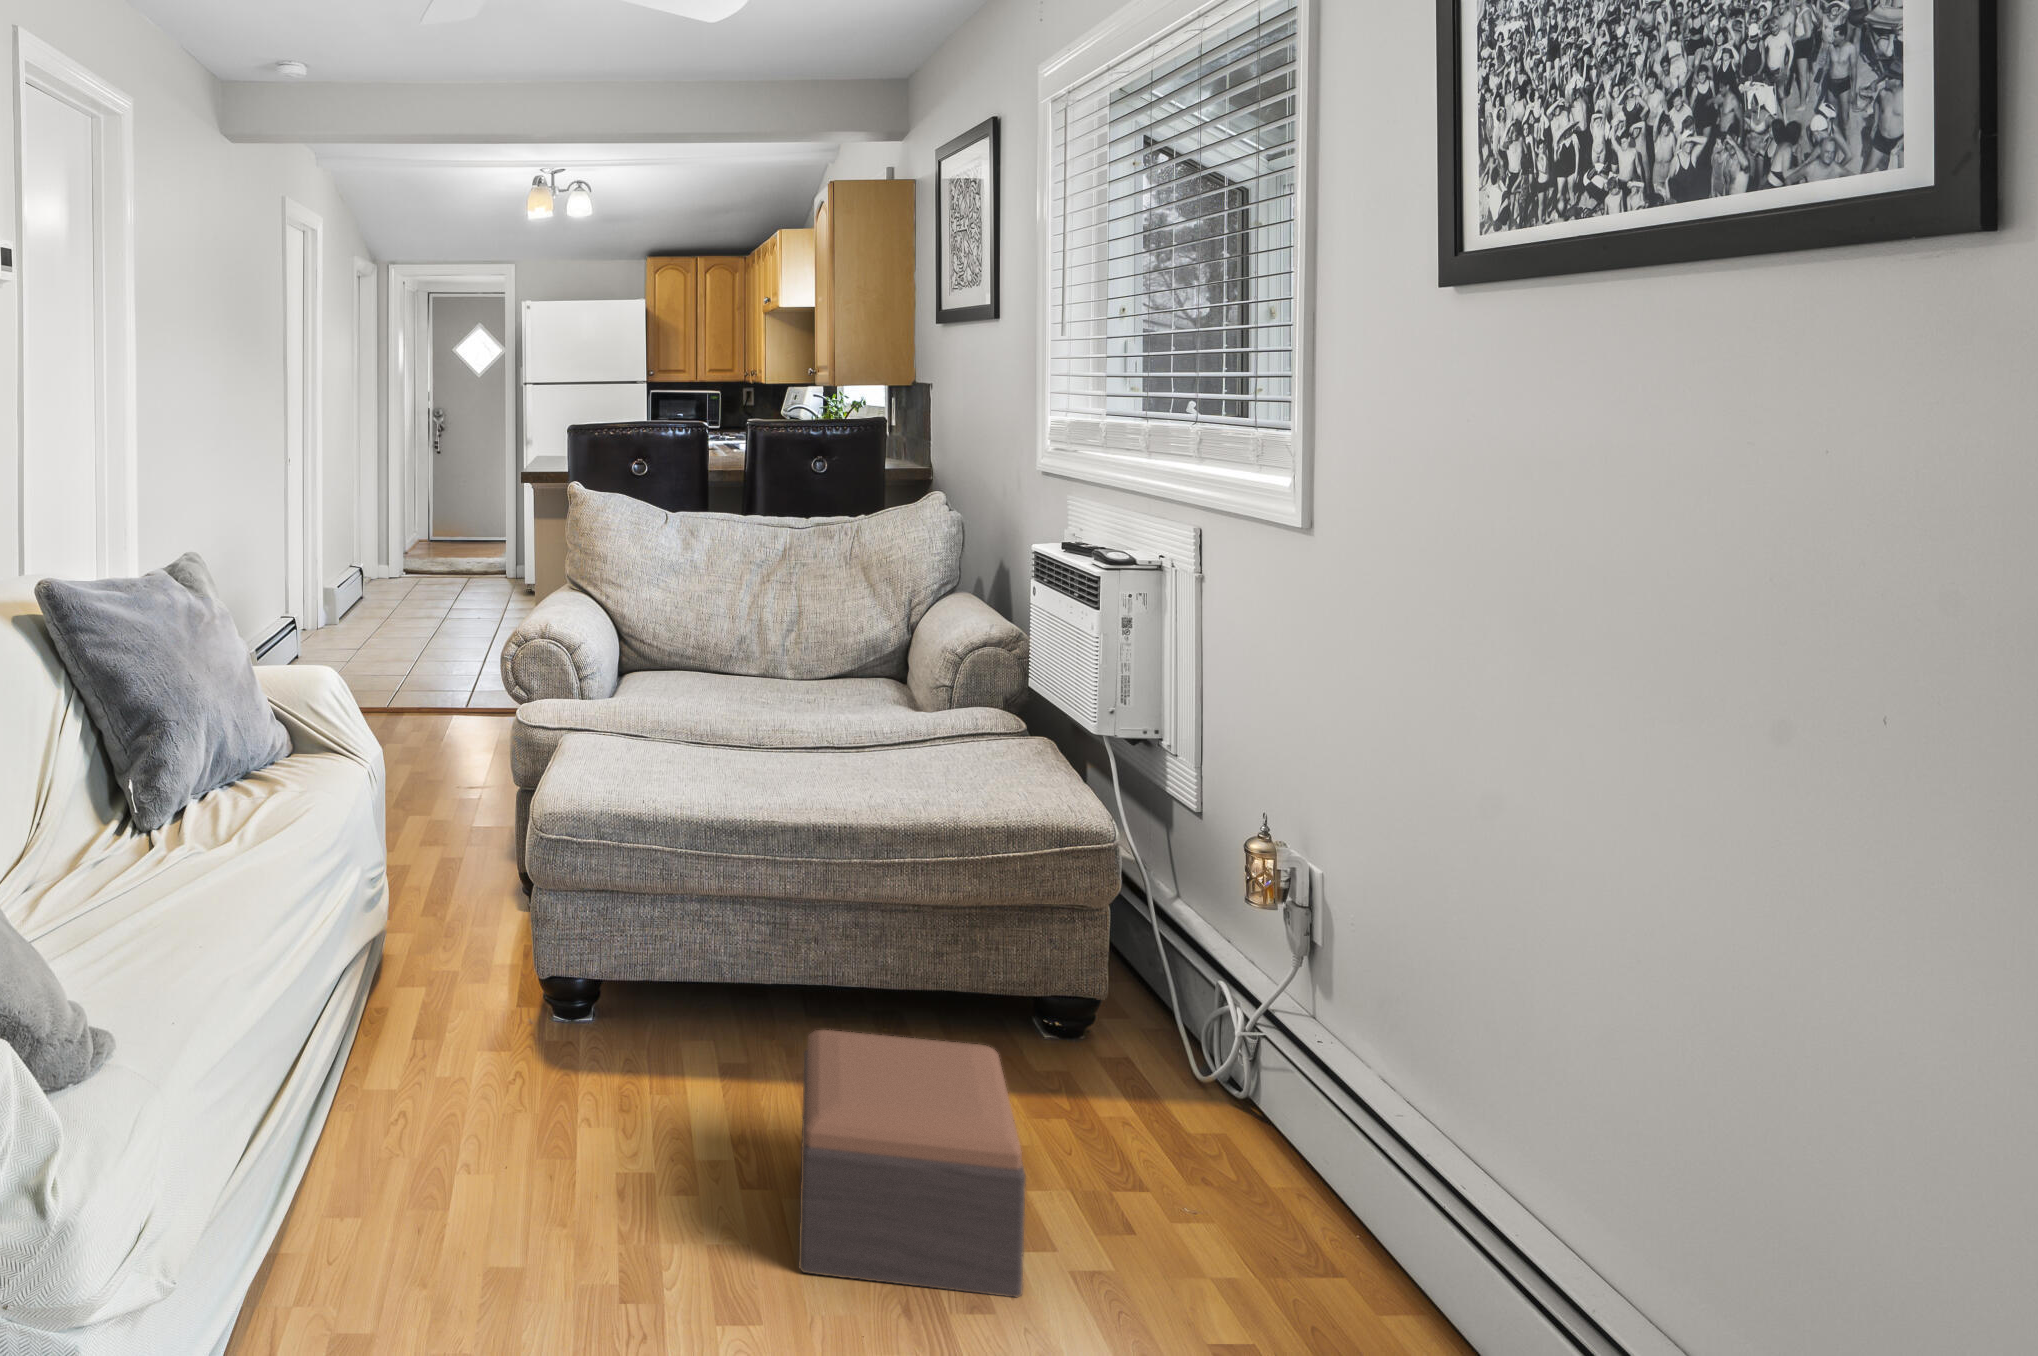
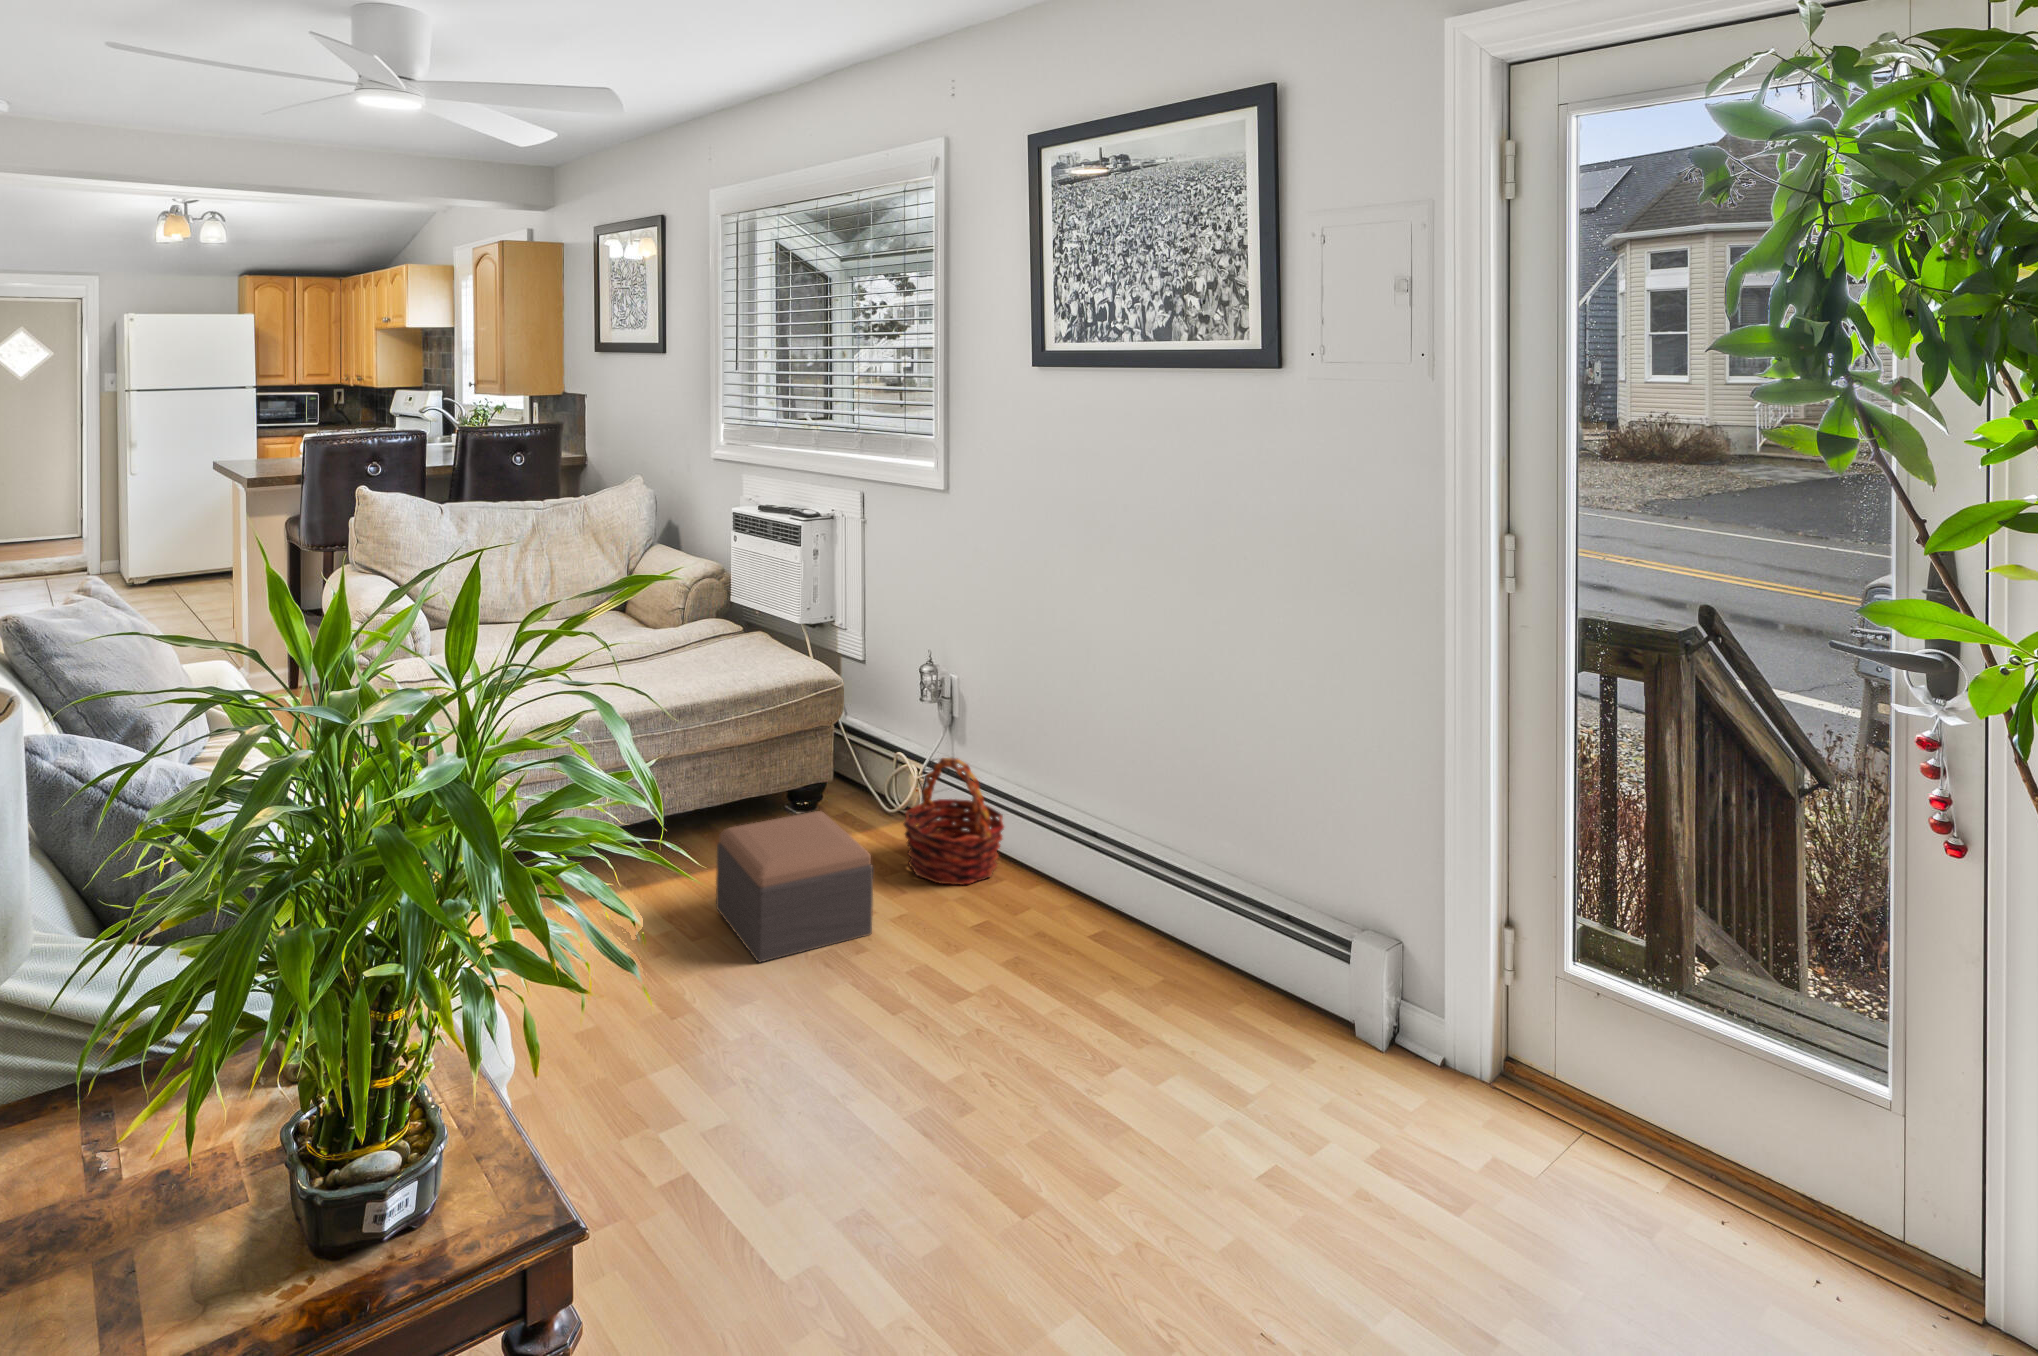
basket: none [1154,1013,1369,1273] -> present [904,758,1004,885]

